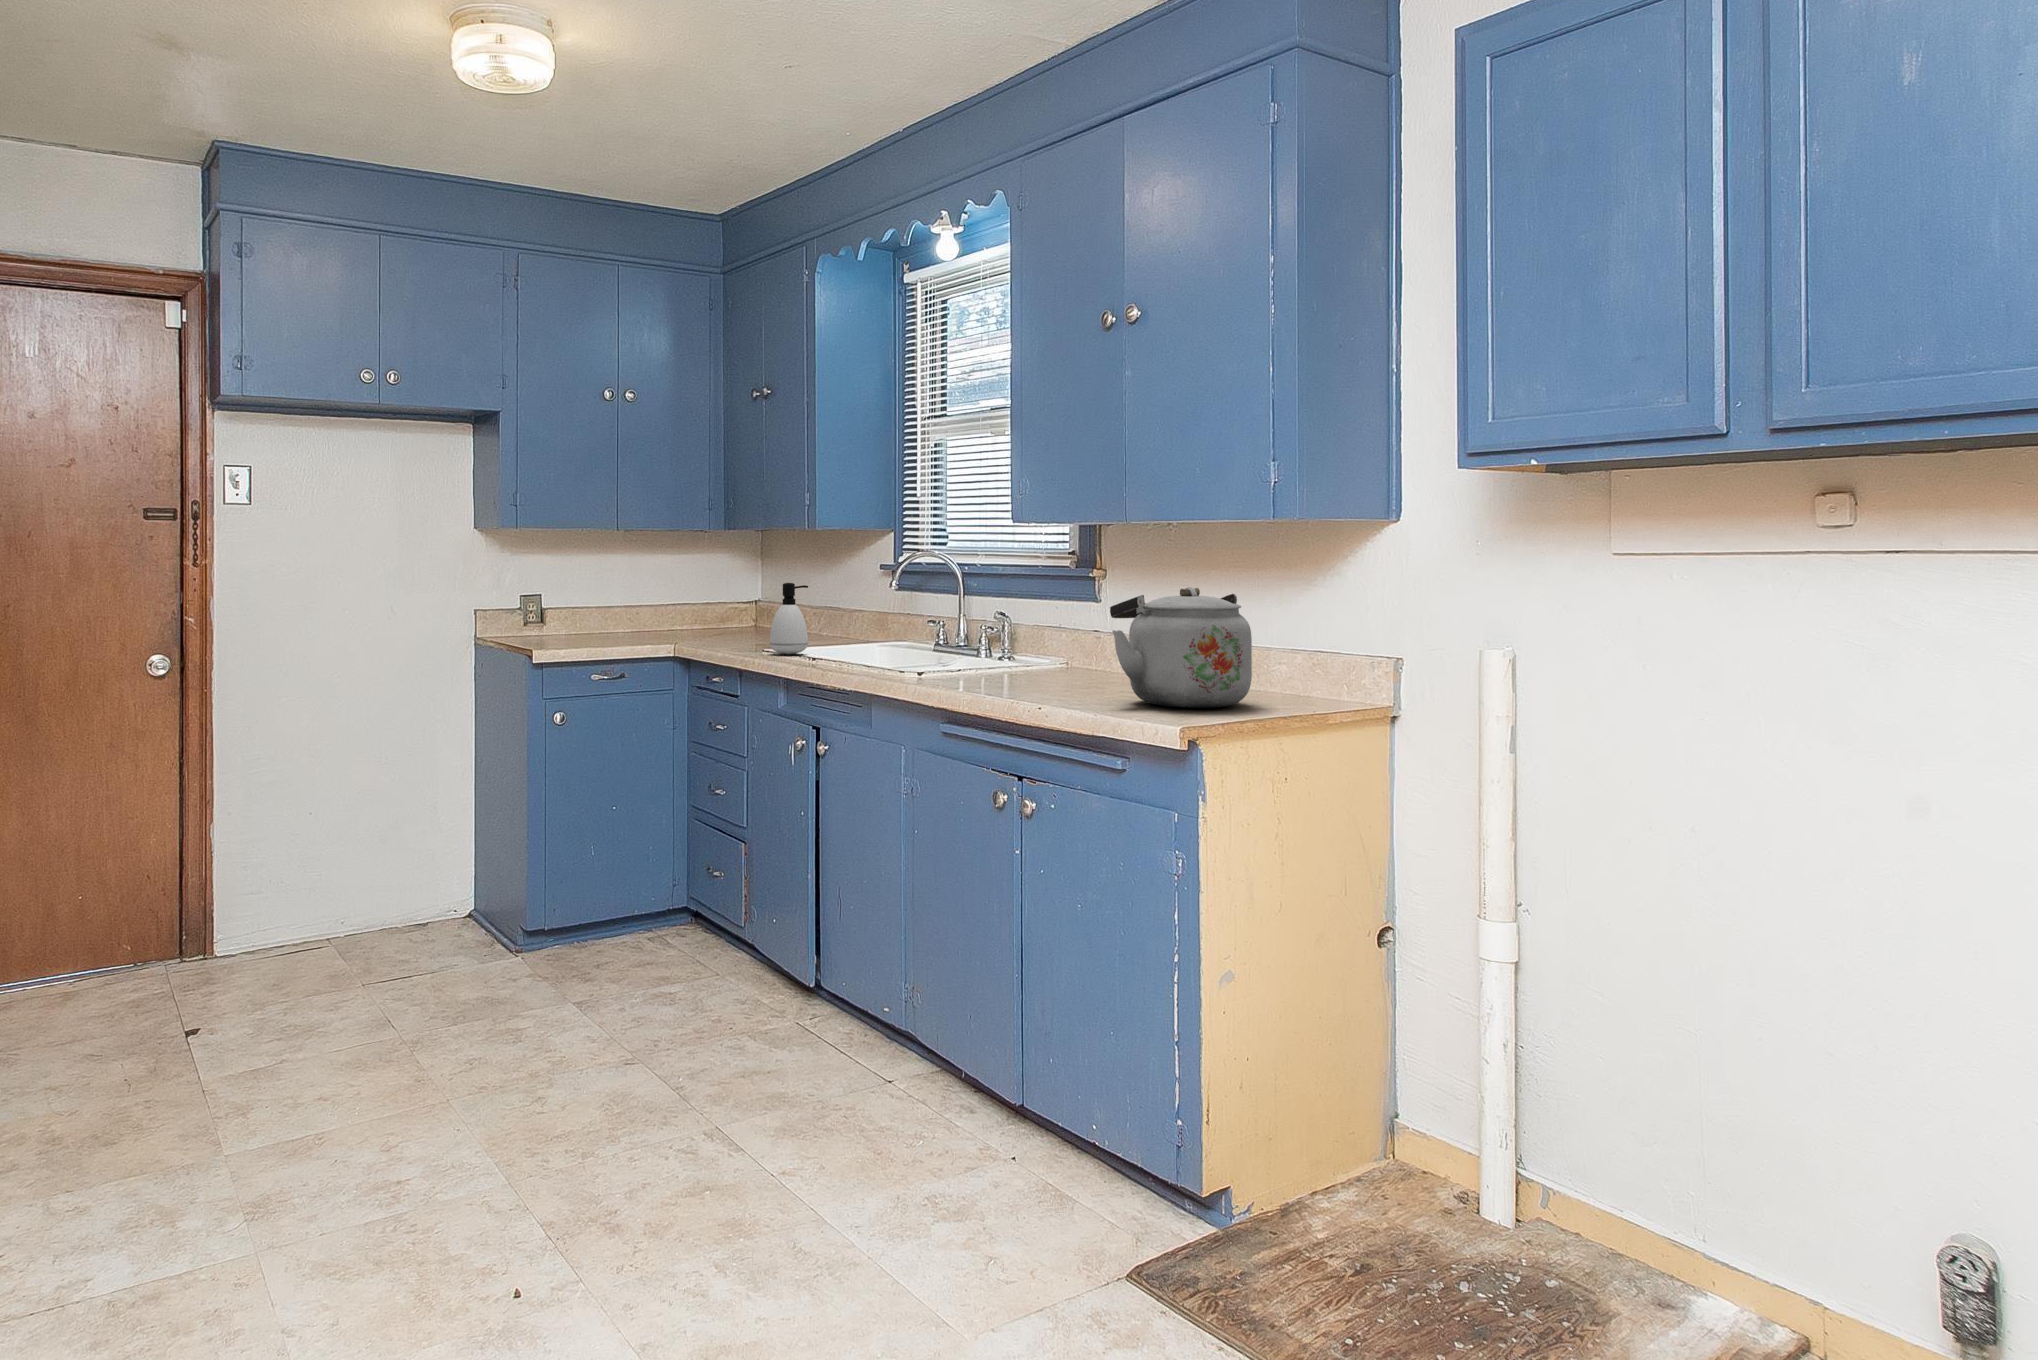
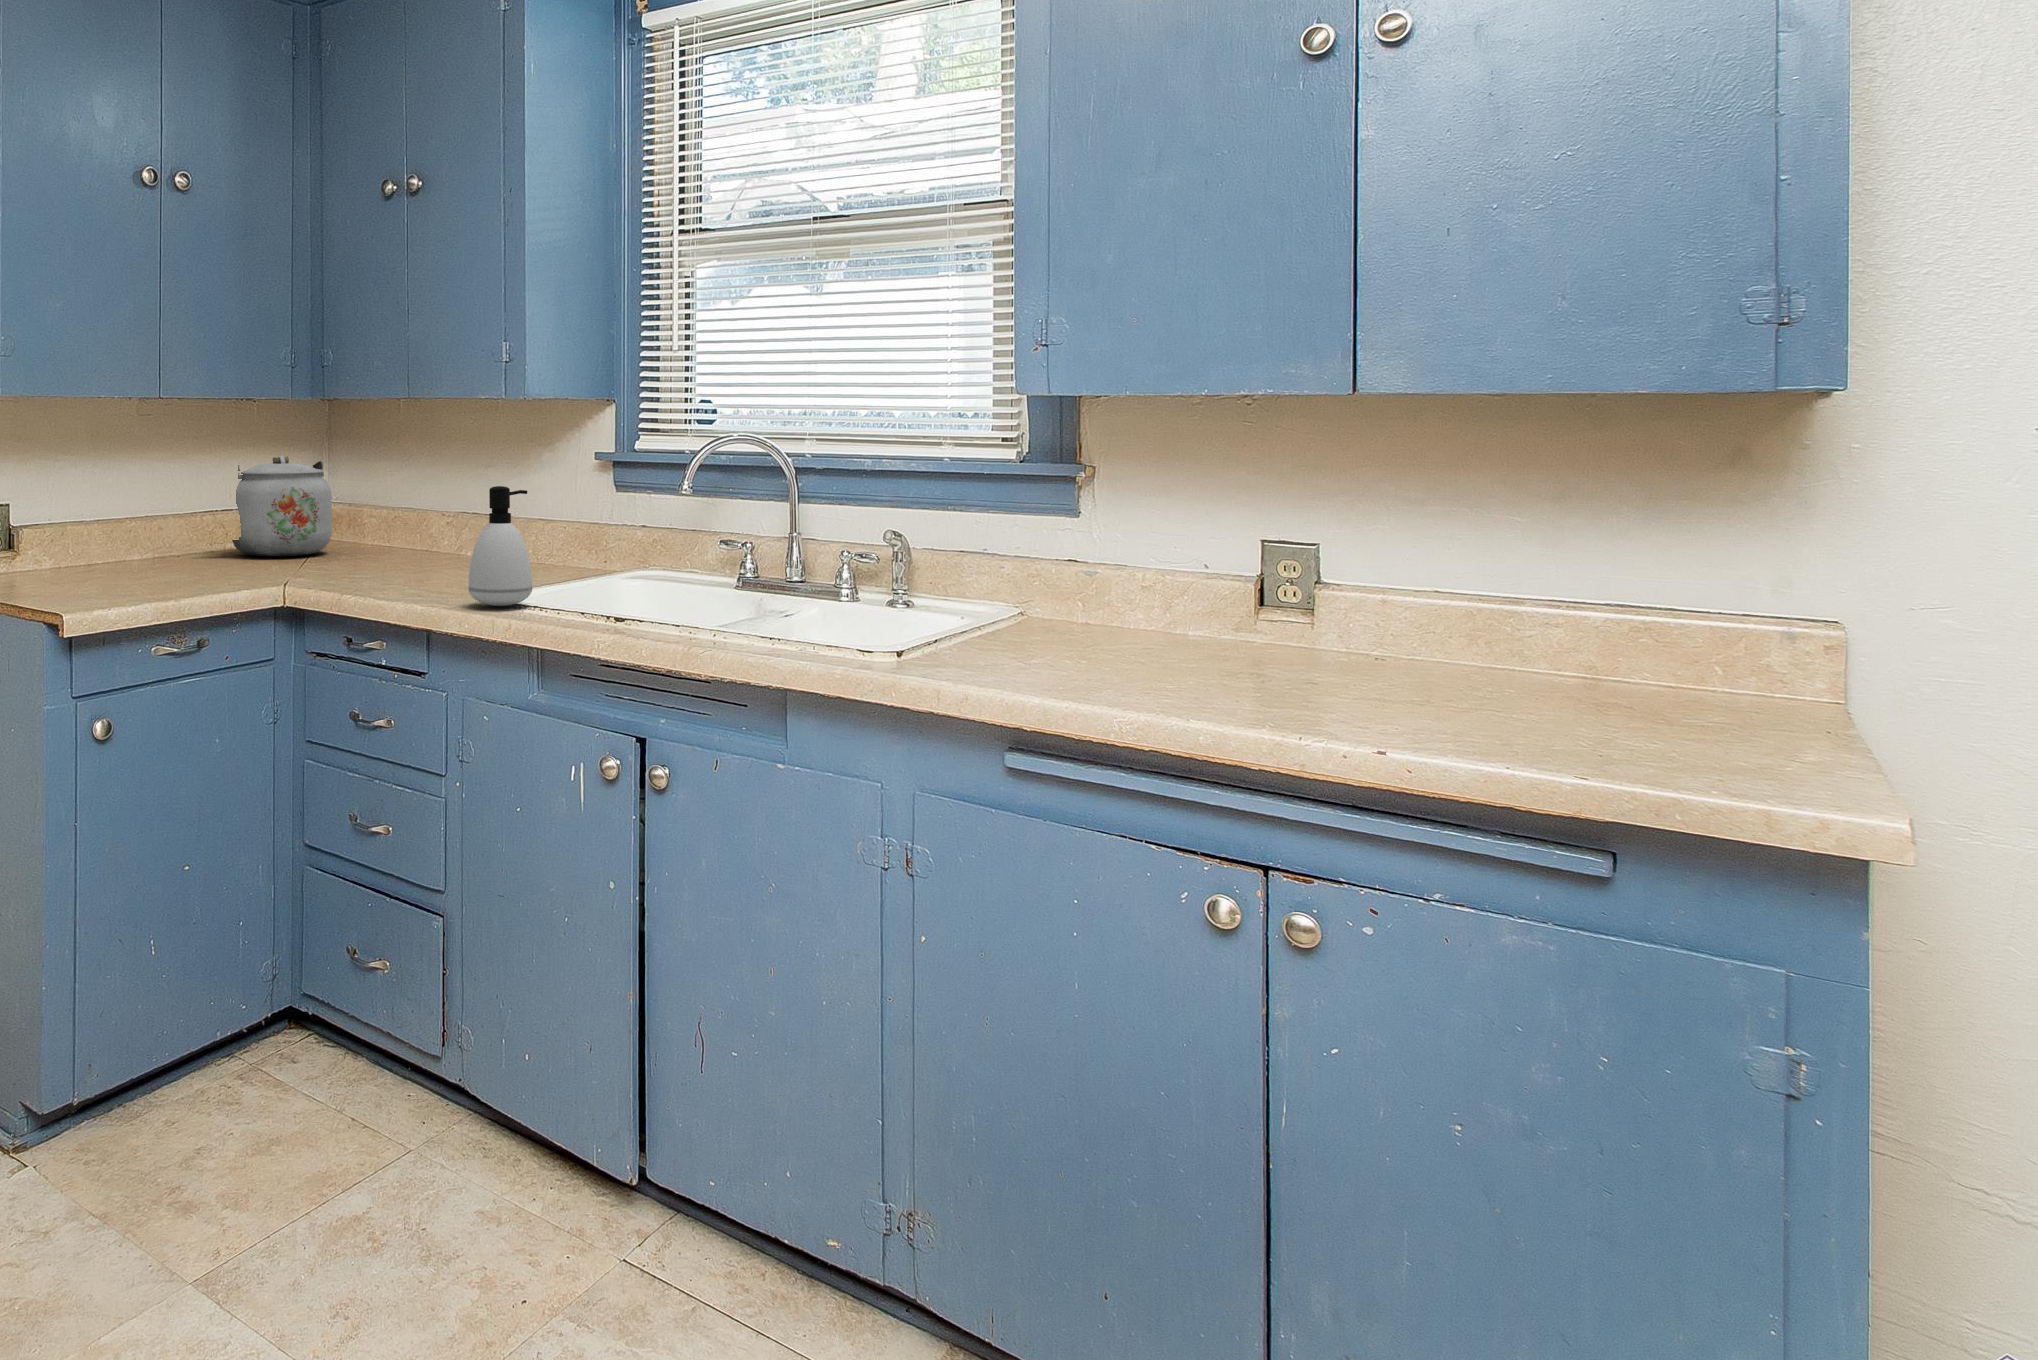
kettle: present [1110,587,1252,708] -> present [232,456,332,556]

